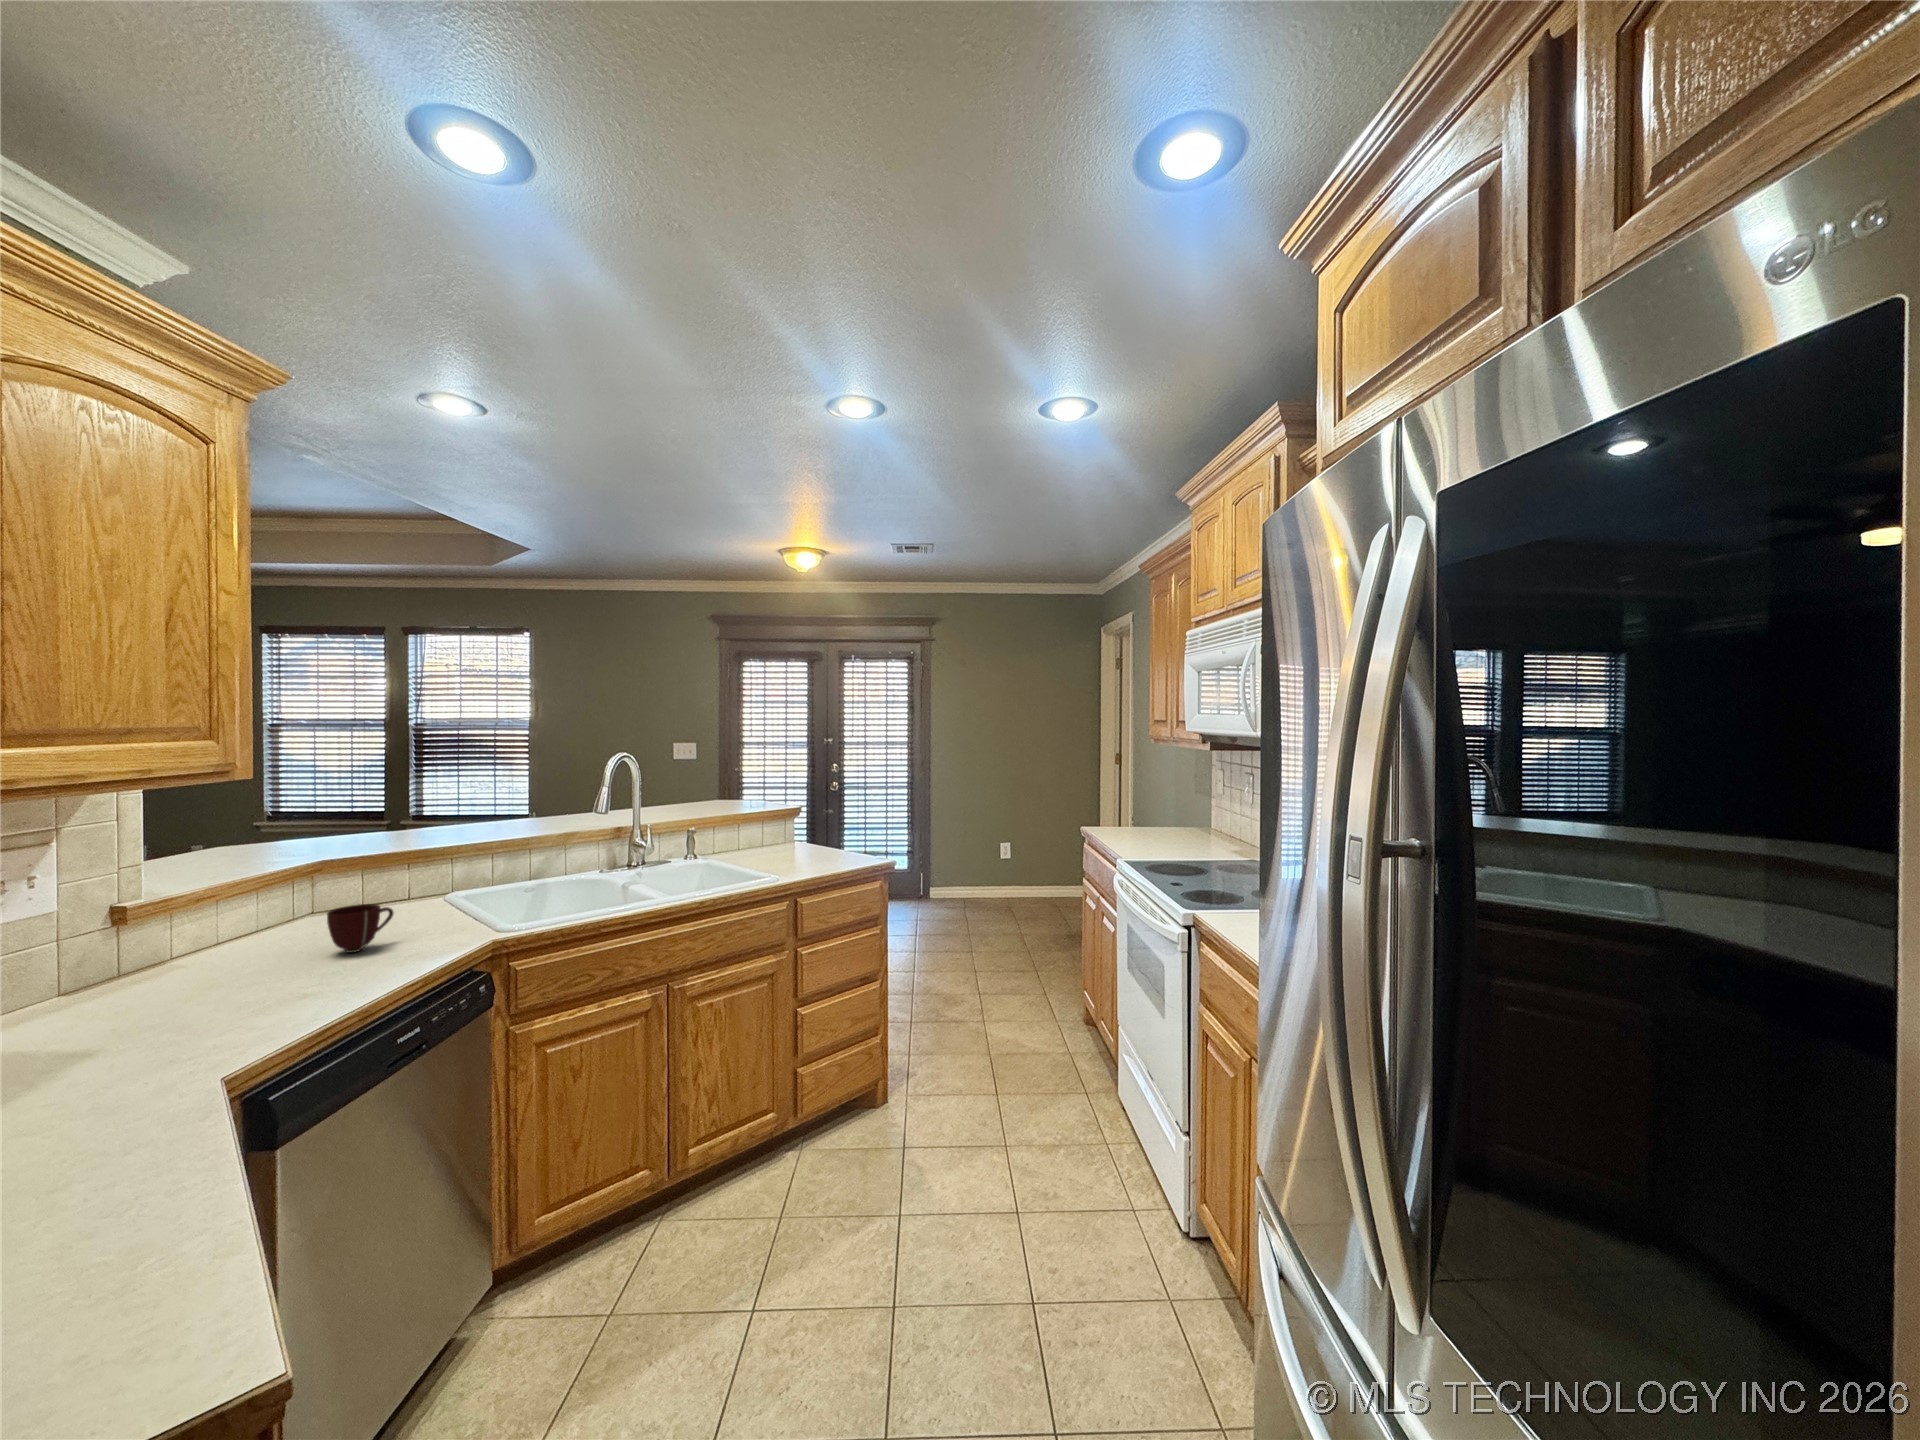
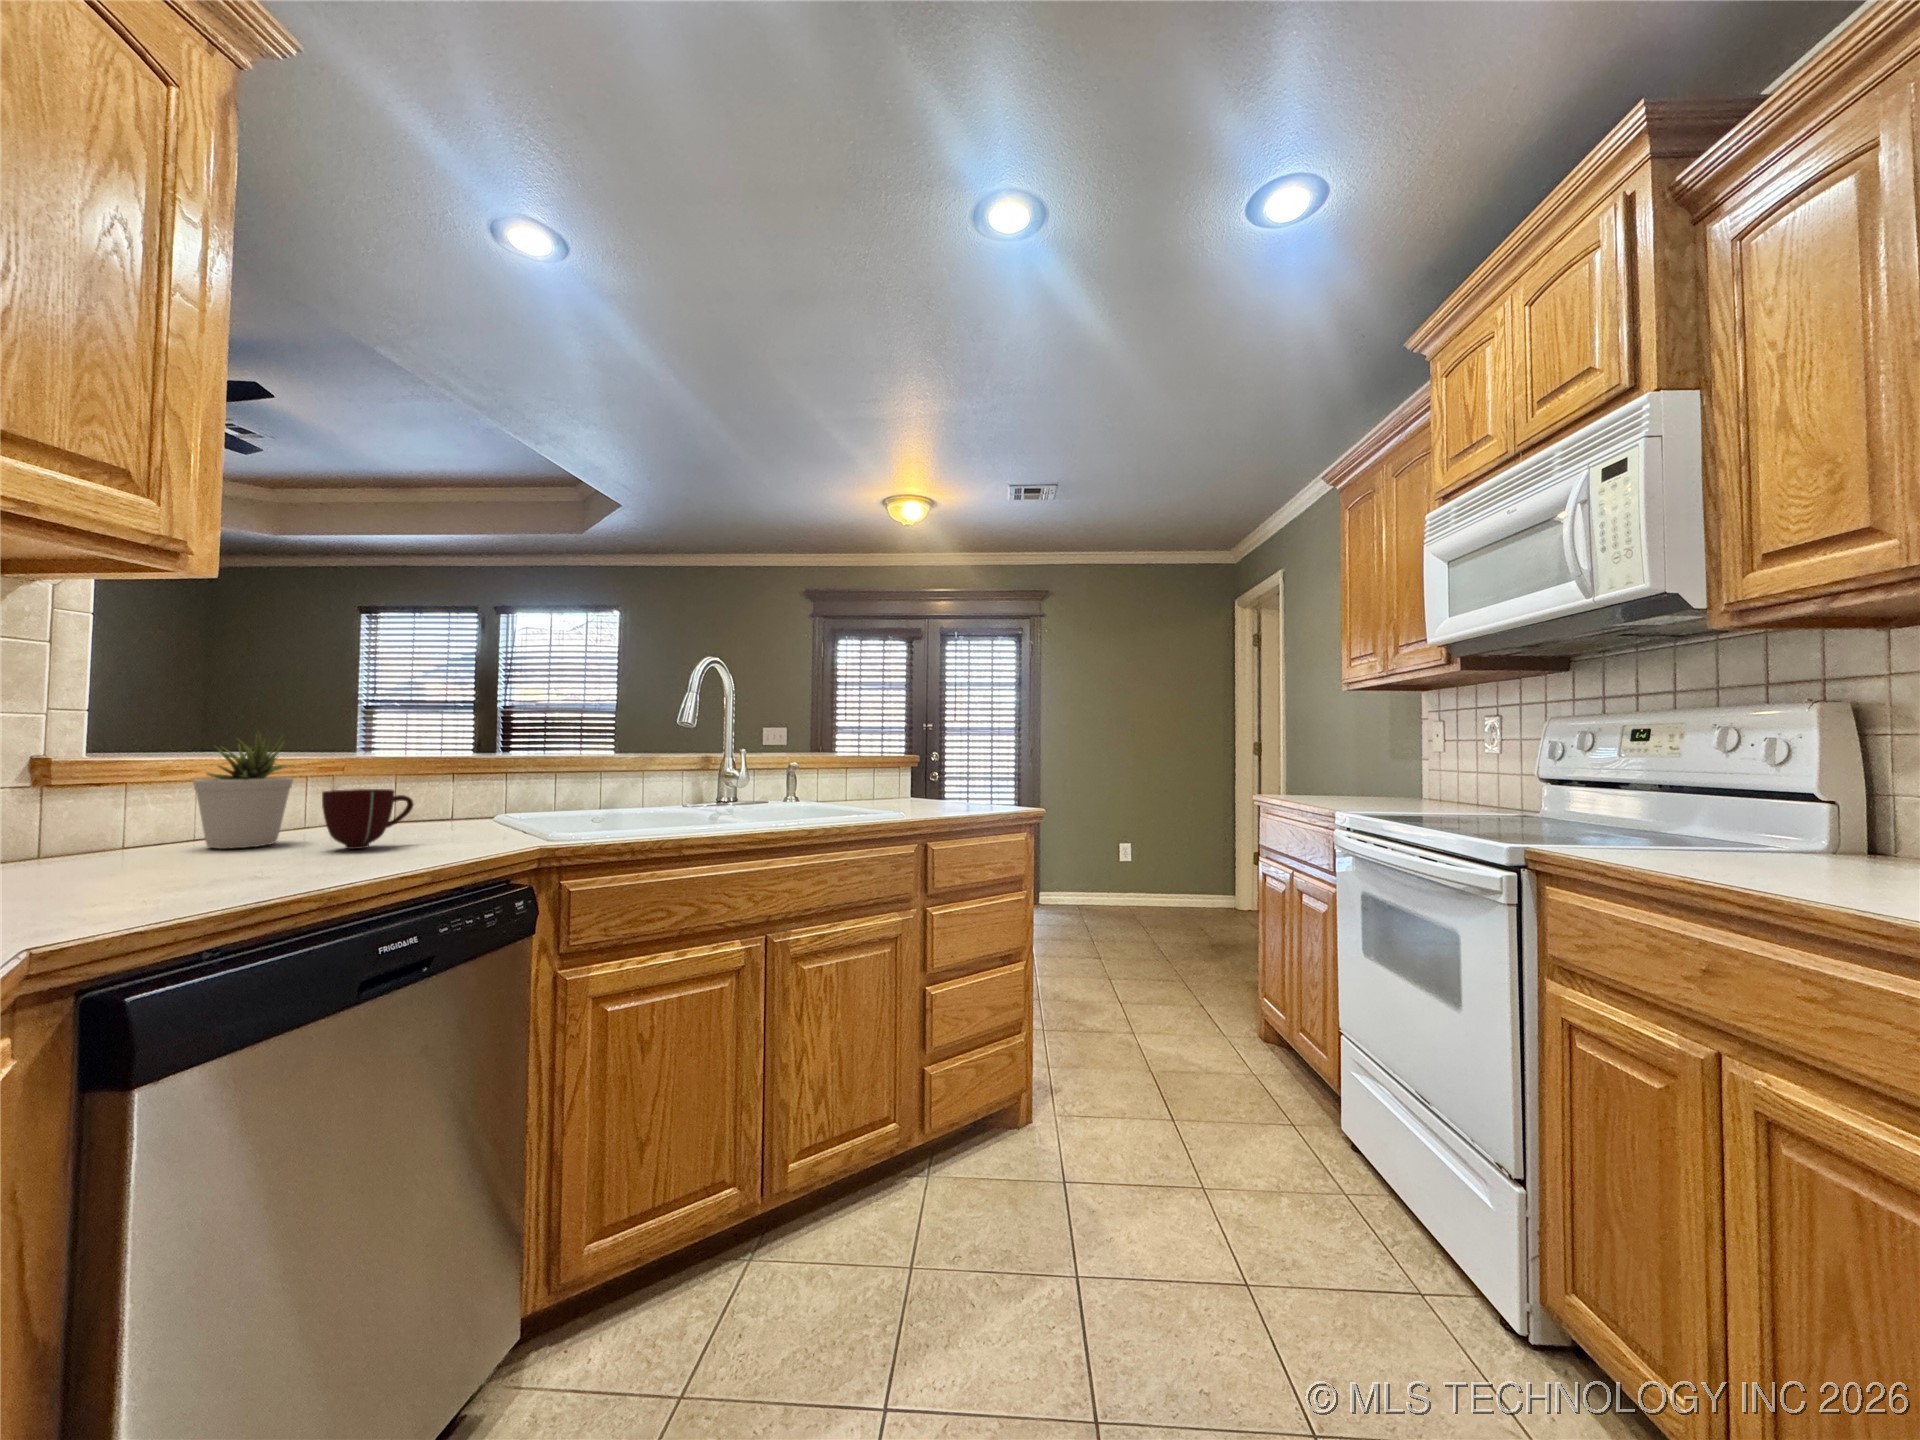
potted plant: none [224,867,299,958] -> present [193,738,293,849]

